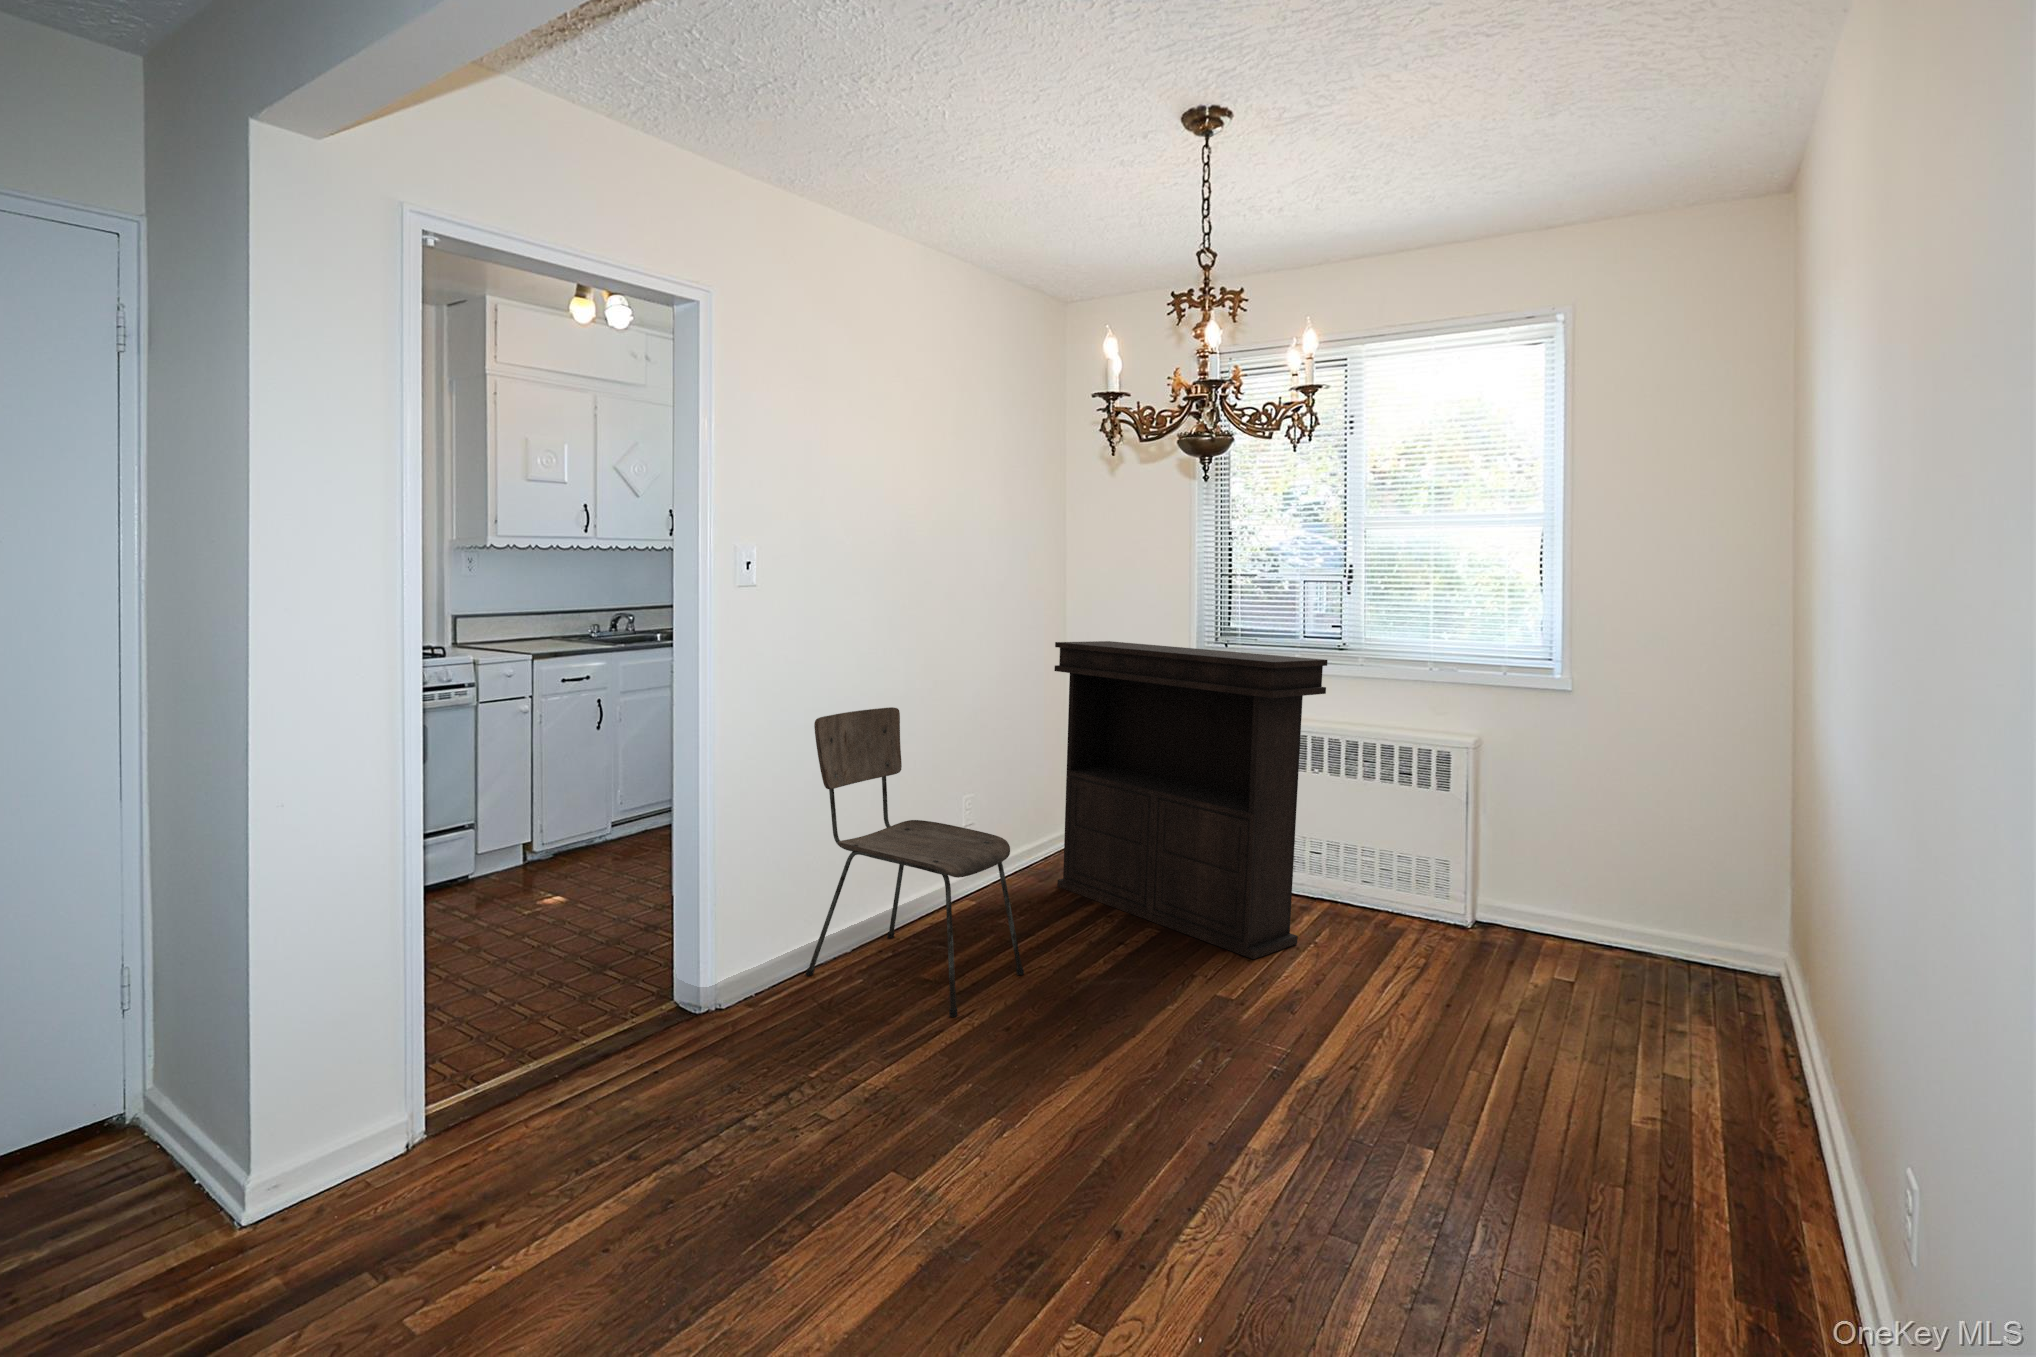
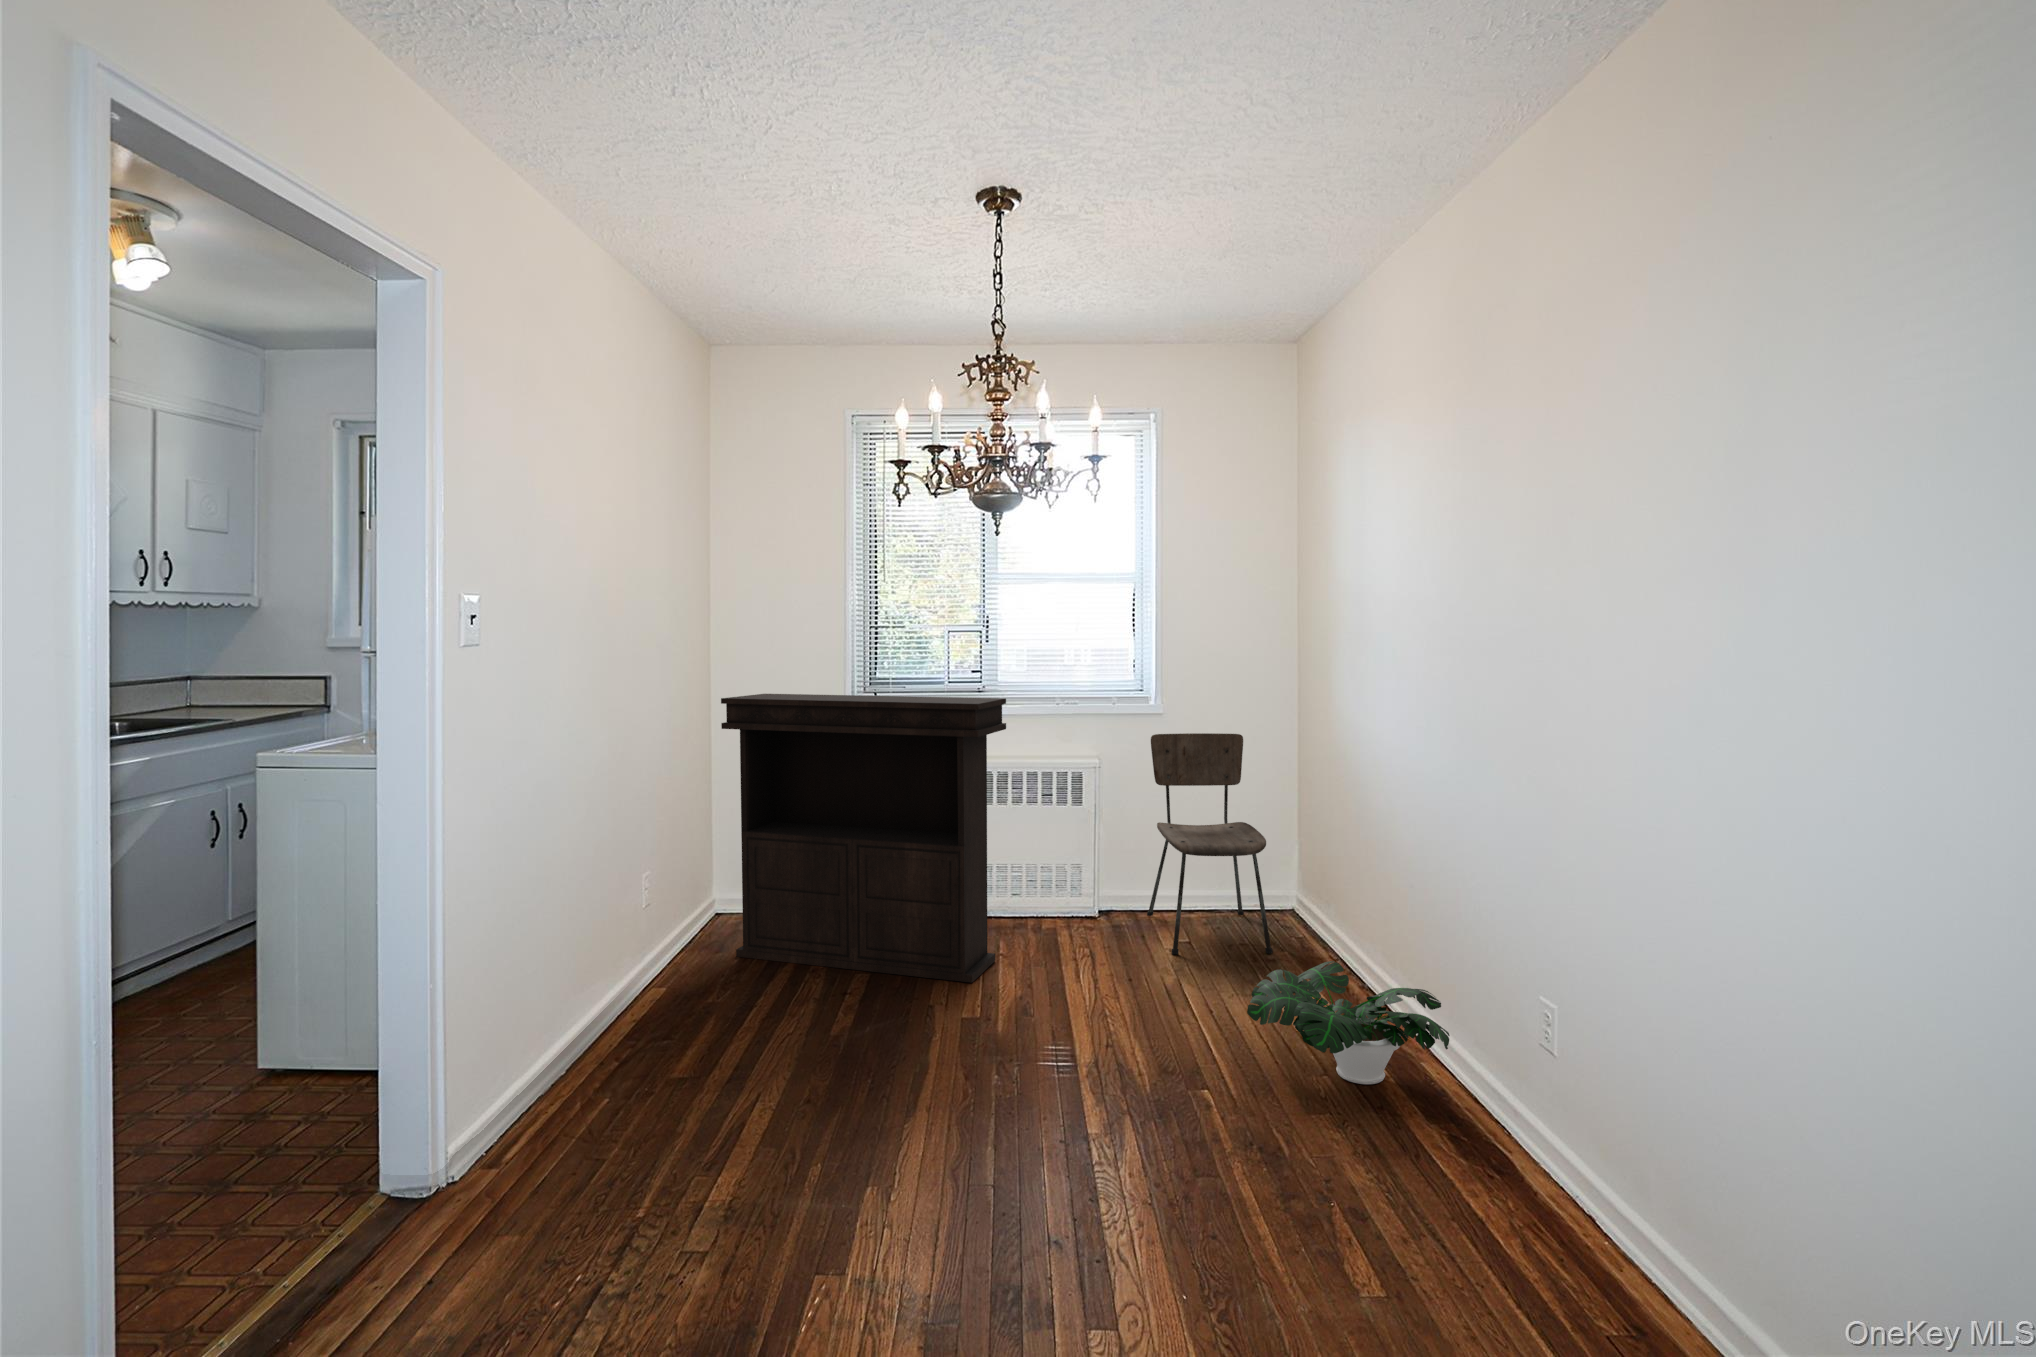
dining chair: present [806,707,1024,1017] -> present [1147,733,1273,954]
potted plant: none [1502,1025,1820,1209] -> present [1247,961,1450,1084]

